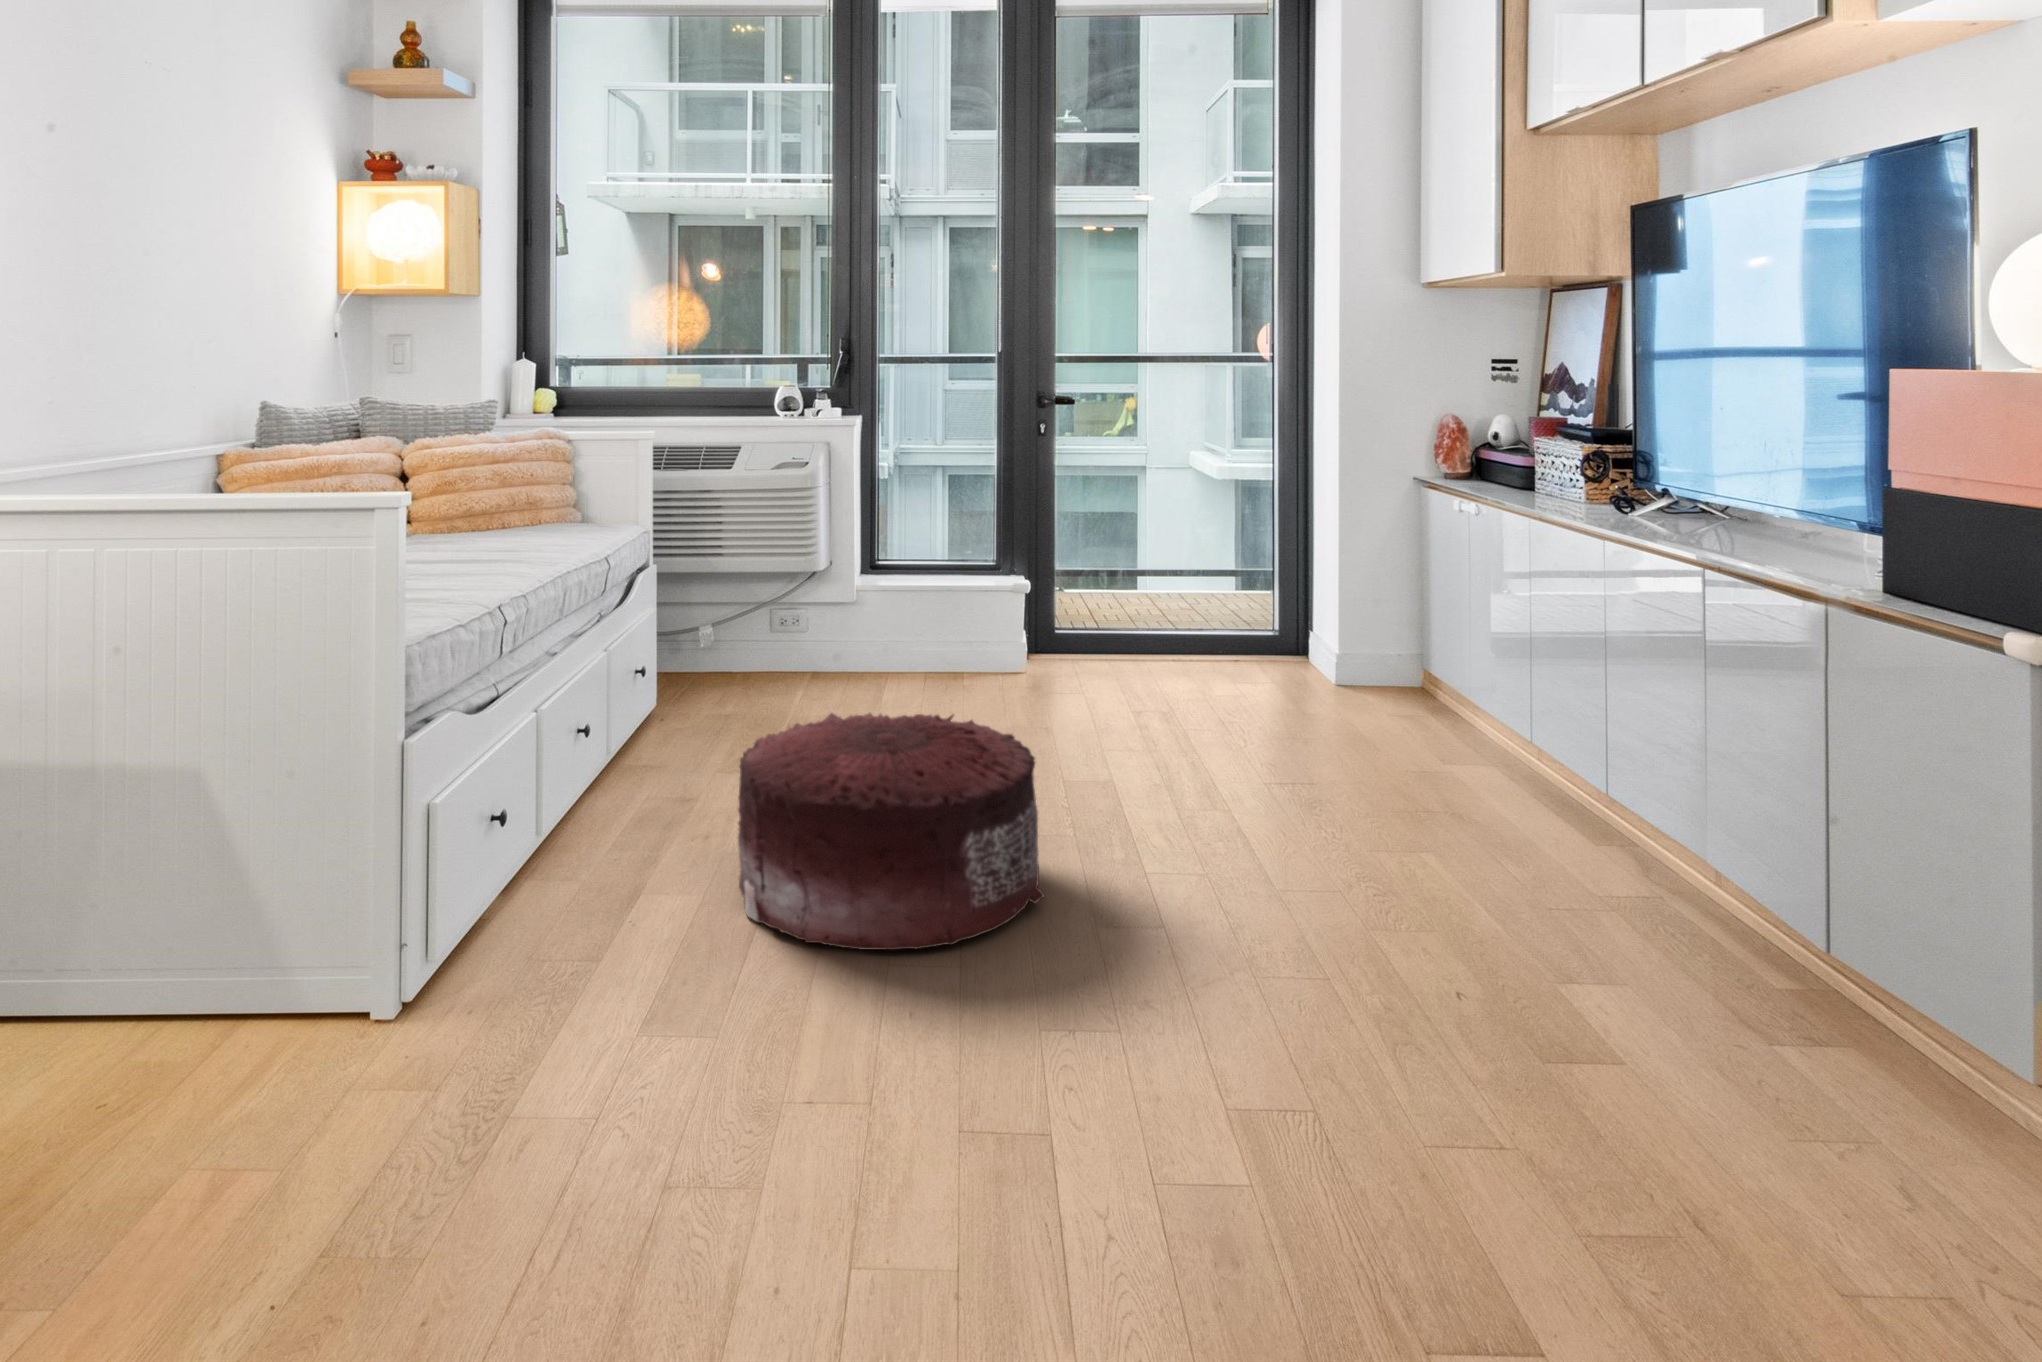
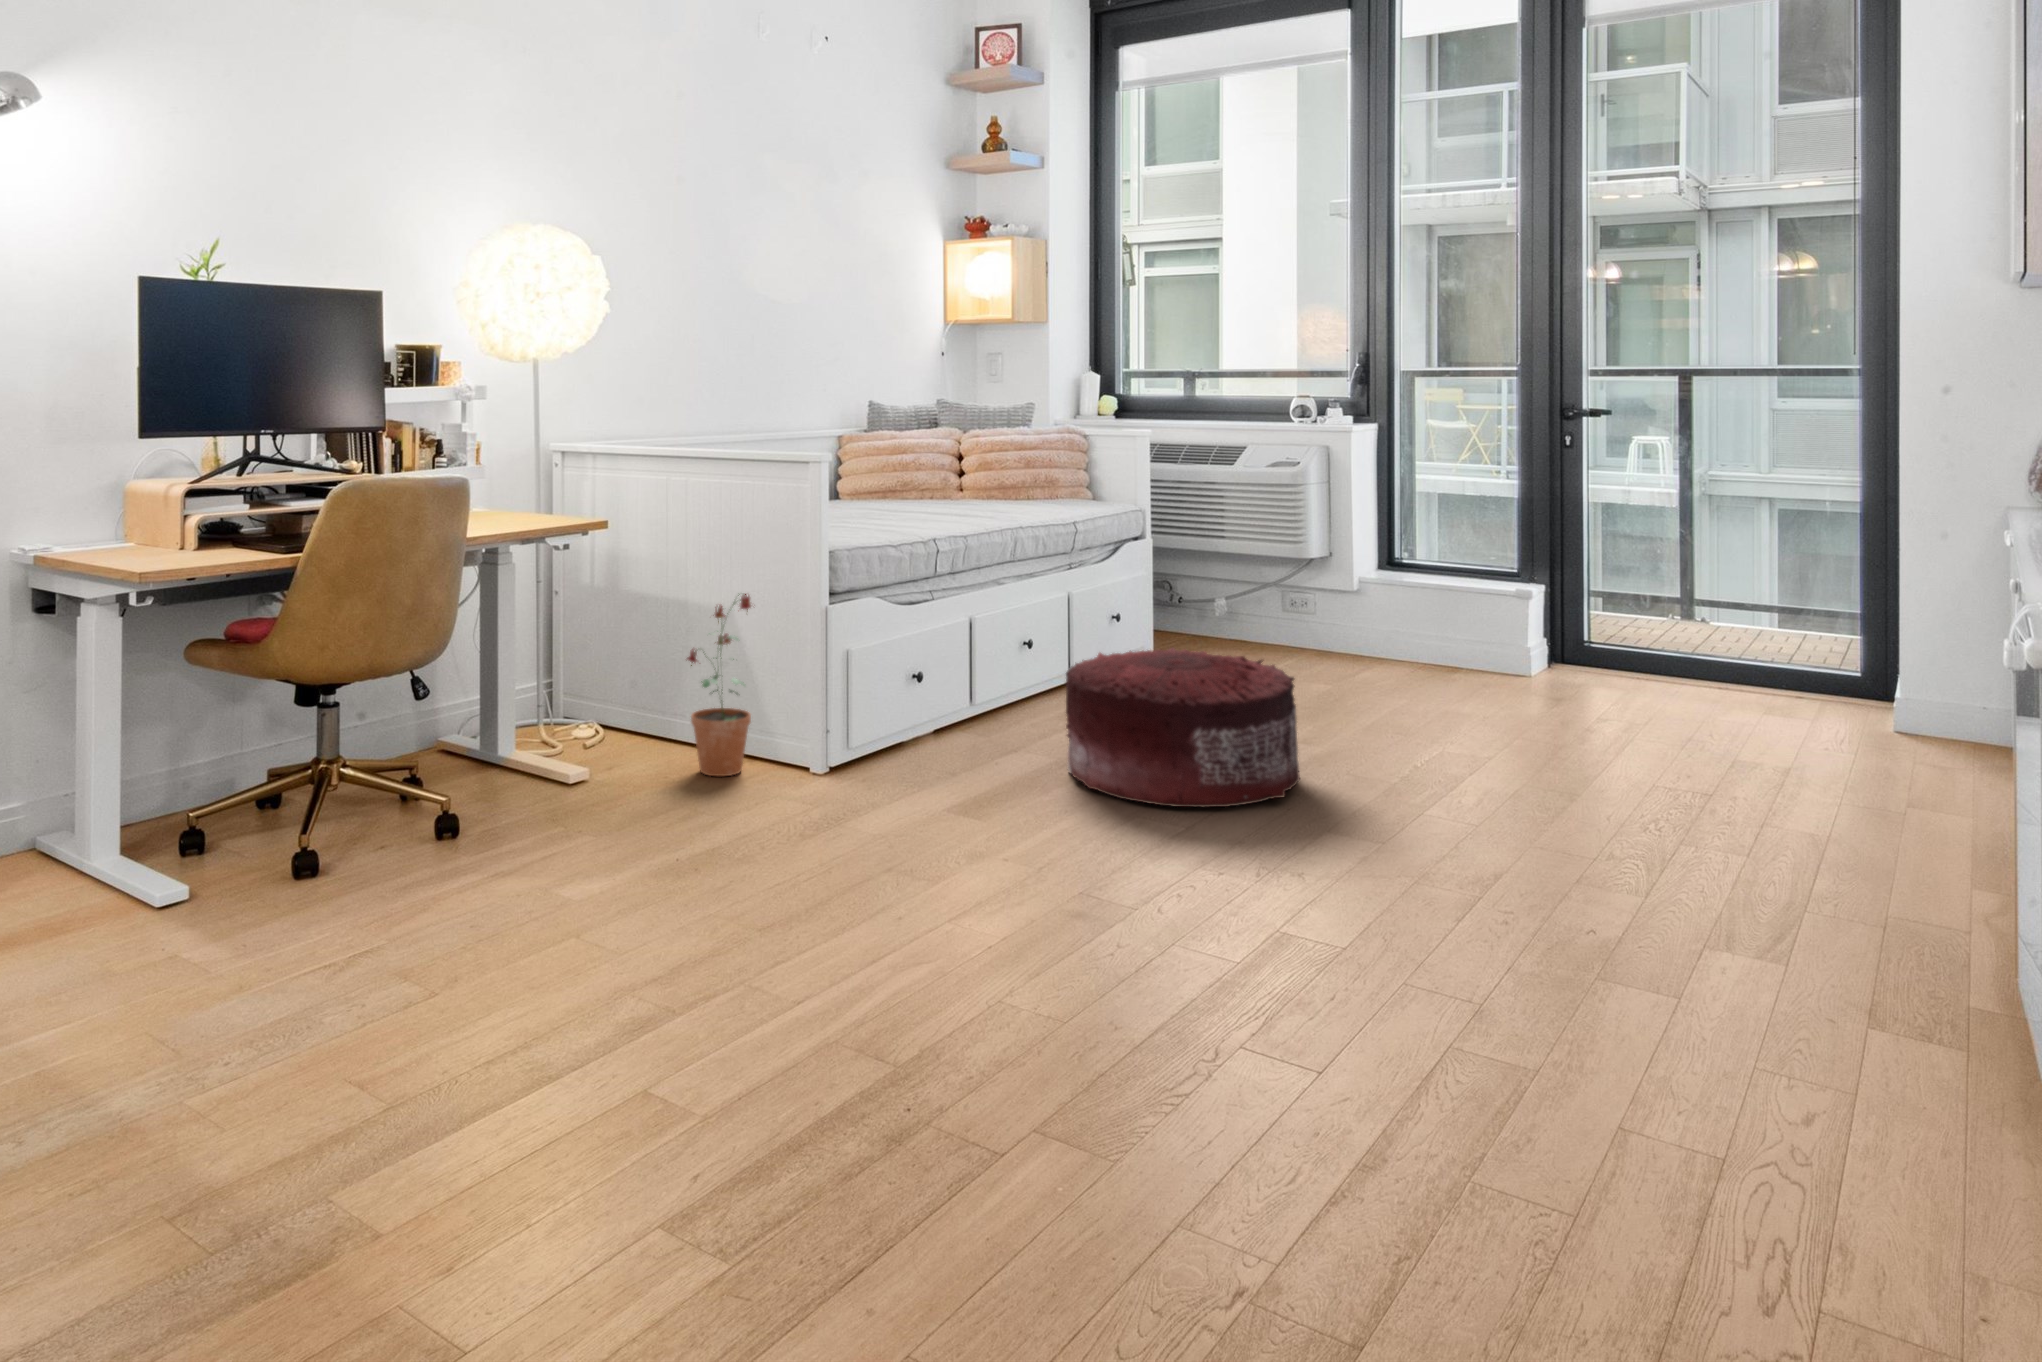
potted plant: none [131,736,265,1085] -> present [687,594,751,776]

